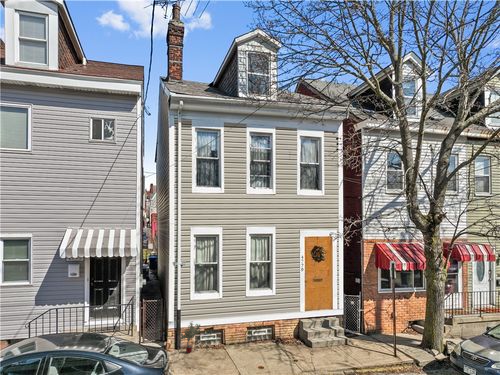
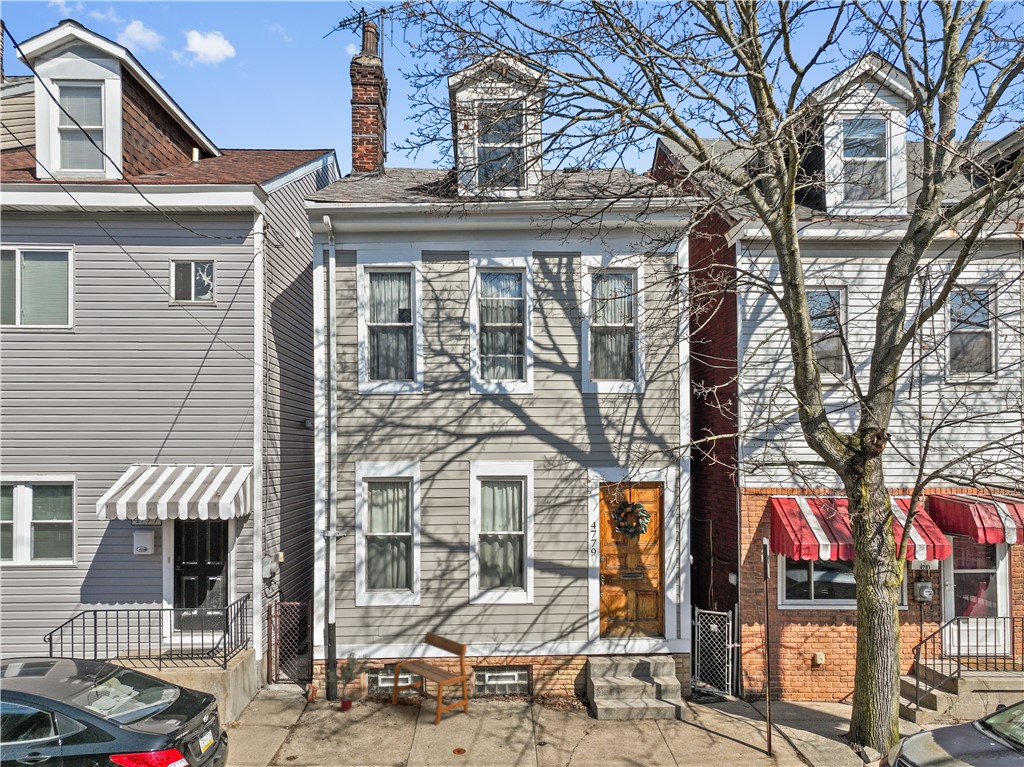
bench: none [210,310,251,357] -> present [392,632,468,725]

